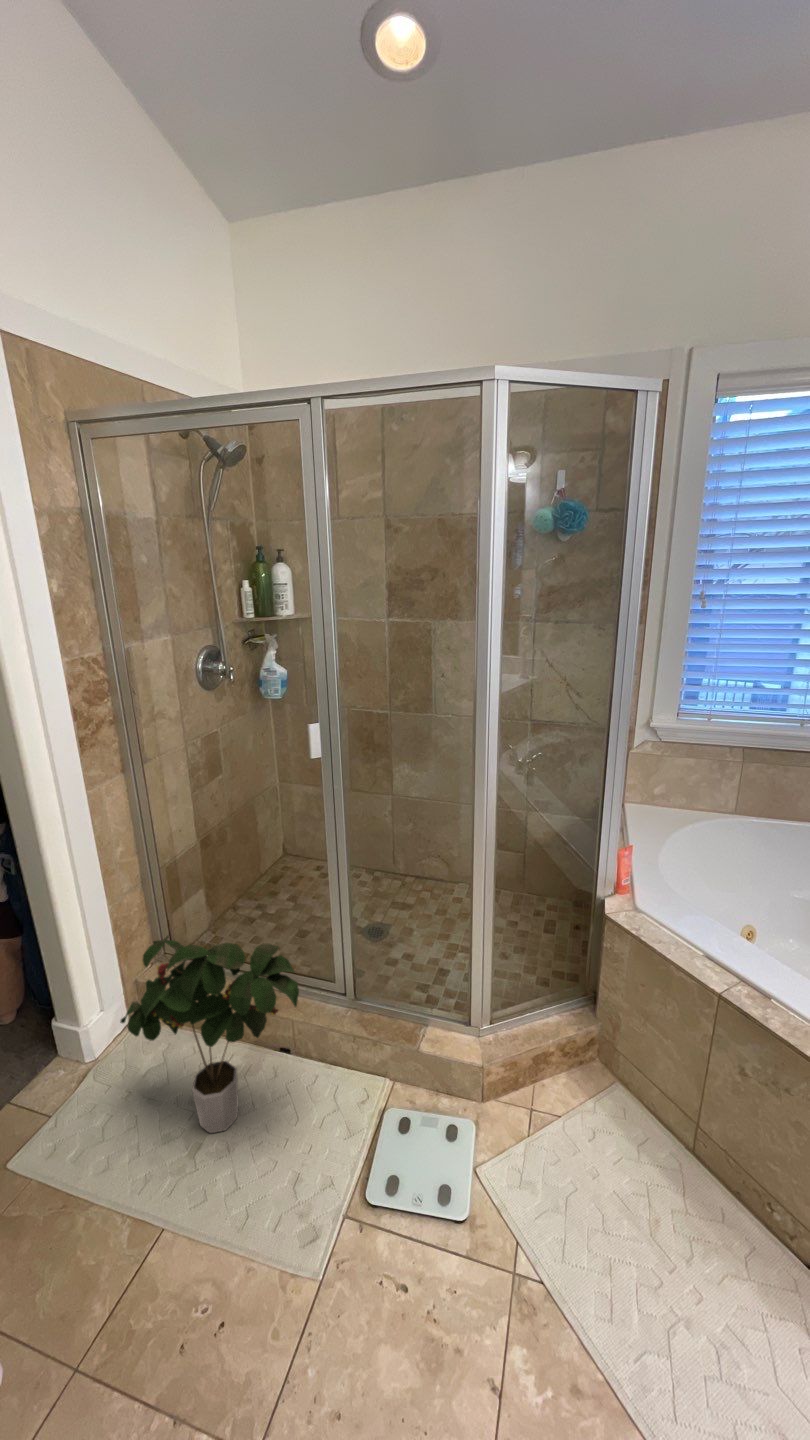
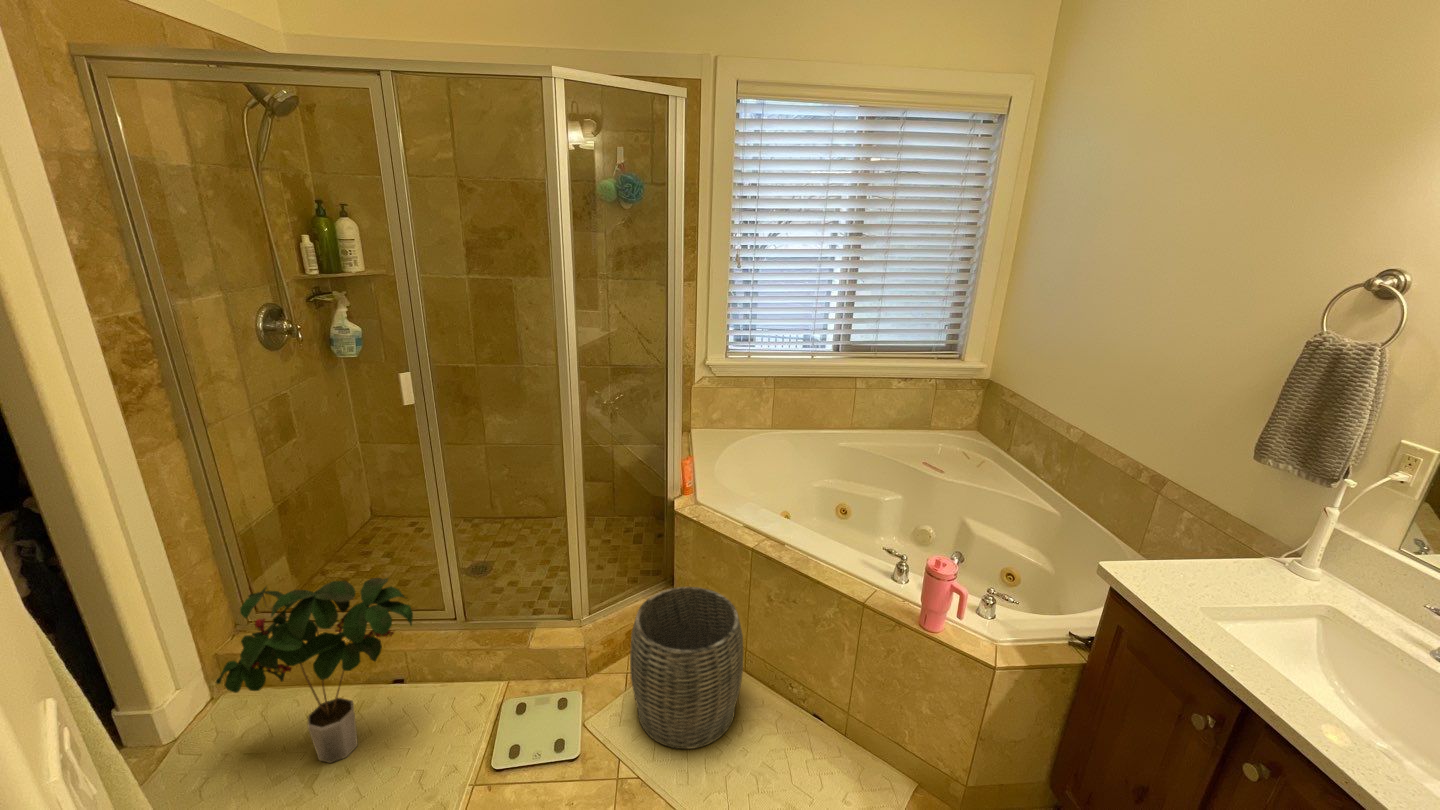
woven basket: none [539,1022,706,1271] -> present [630,587,743,749]

